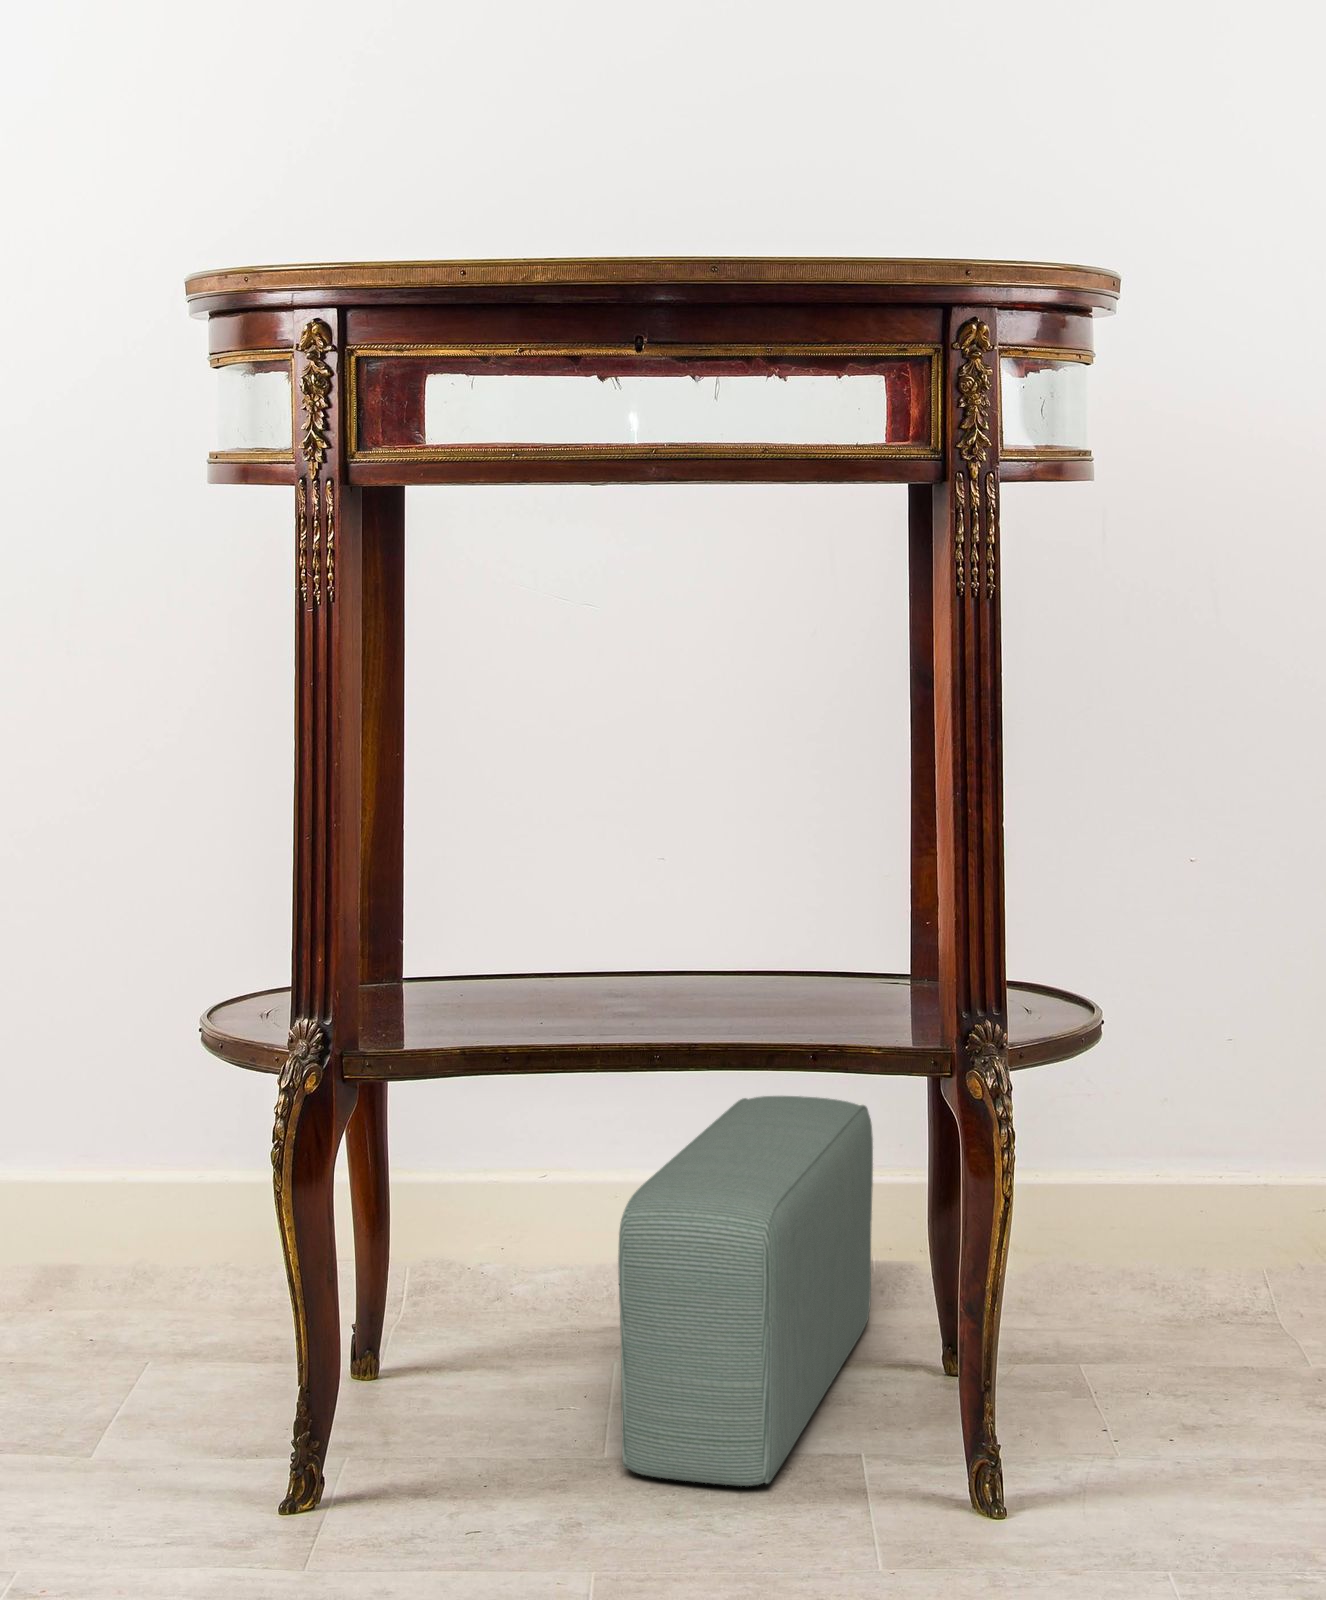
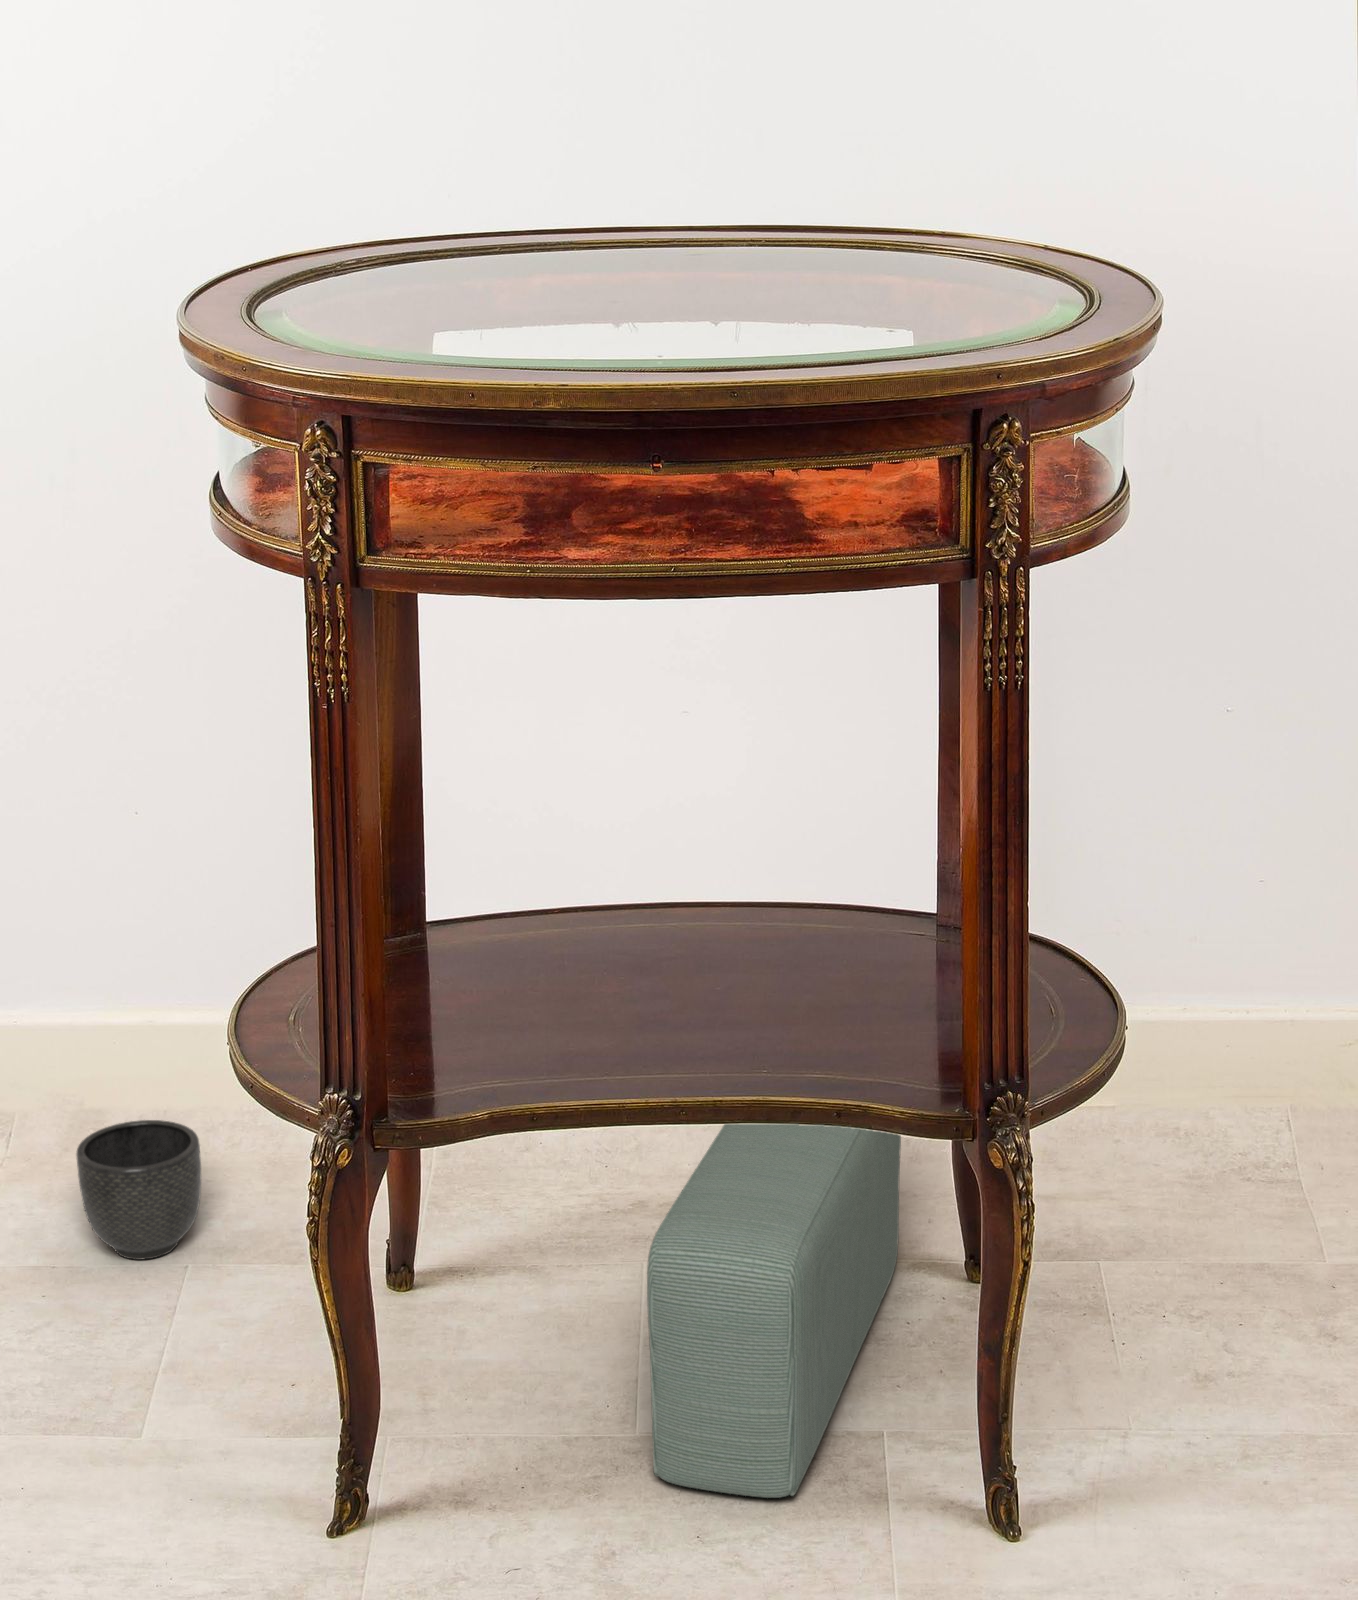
planter: none [56,1180,178,1313] -> present [76,1120,201,1260]

